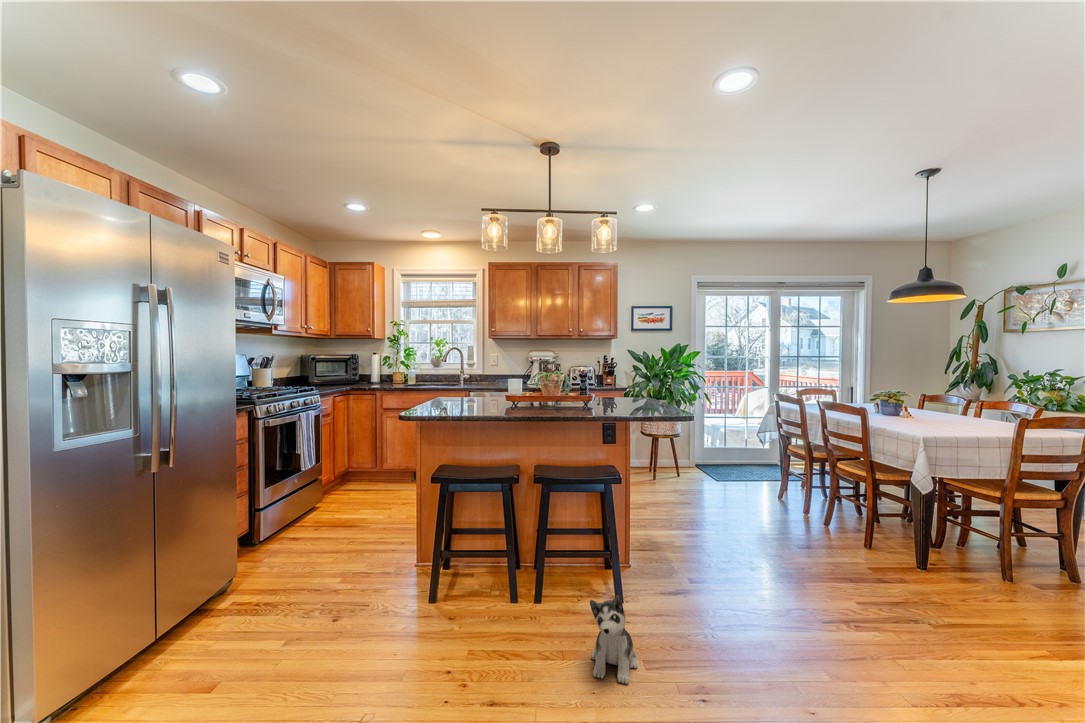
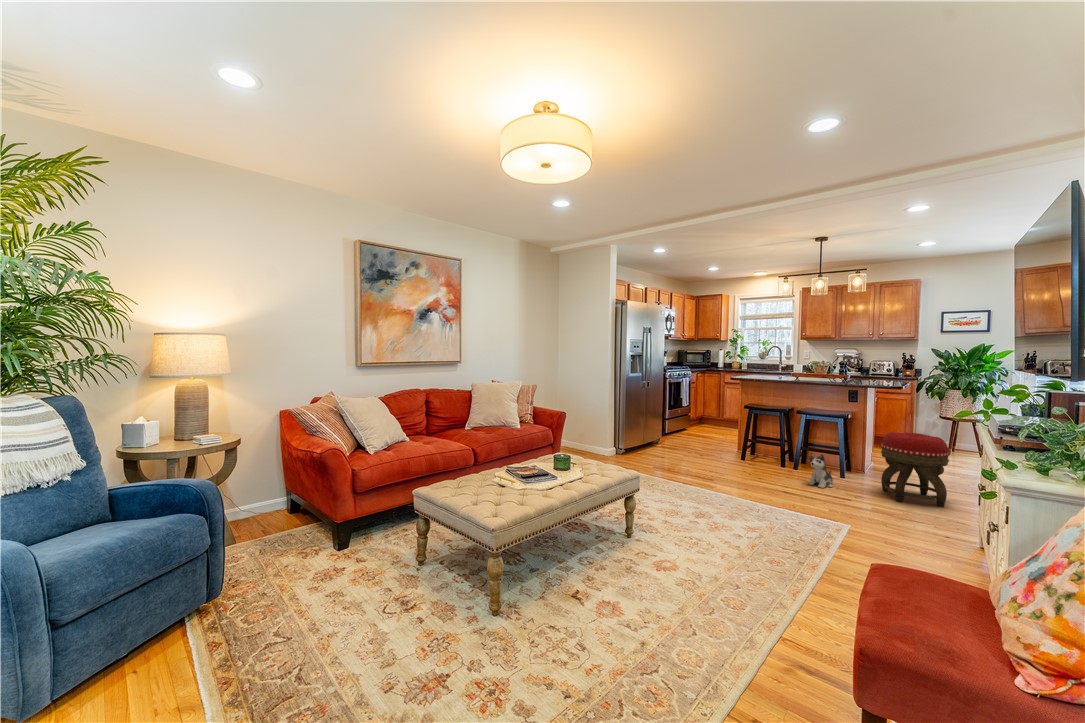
footstool: none [698,506,811,673] -> present [881,432,949,507]

